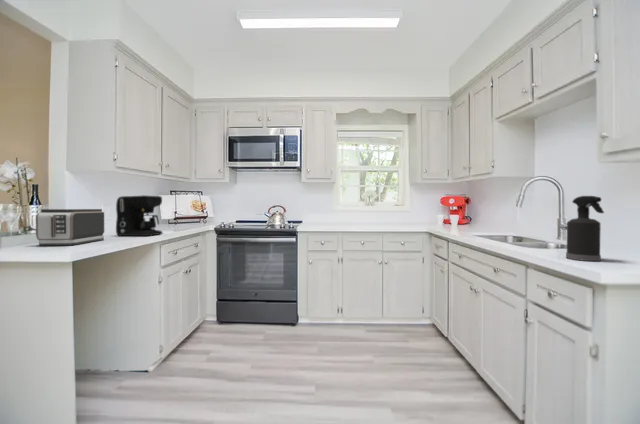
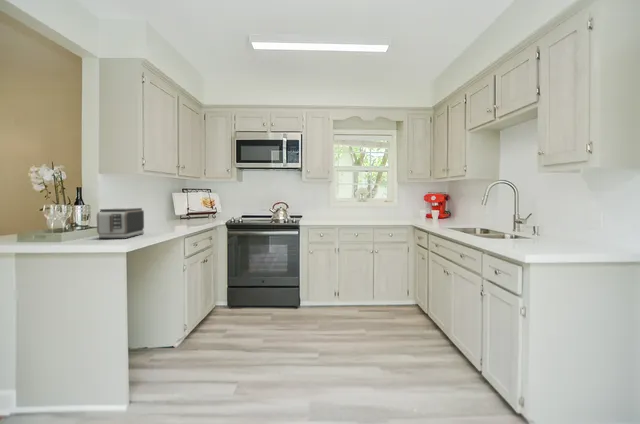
coffee maker: present [116,196,162,236] -> none [148,196,186,230]
spray bottle: present [566,196,604,261] -> none [509,201,533,247]

